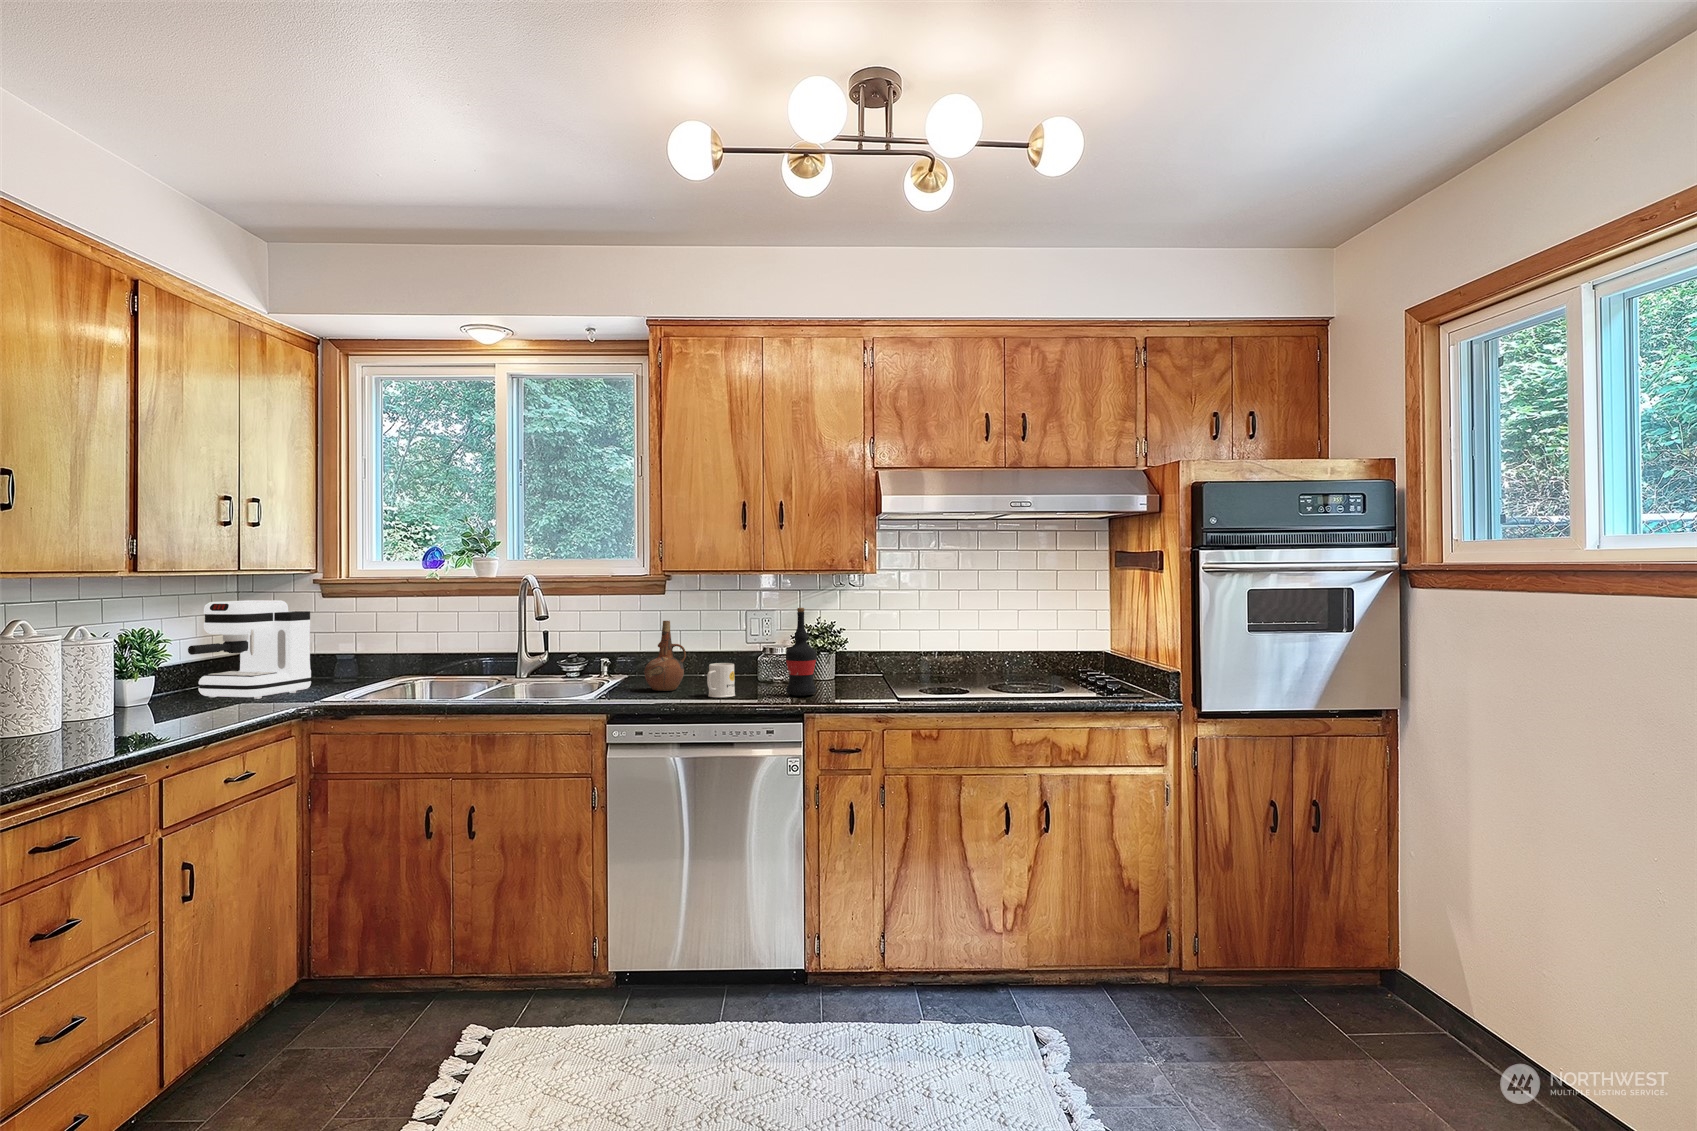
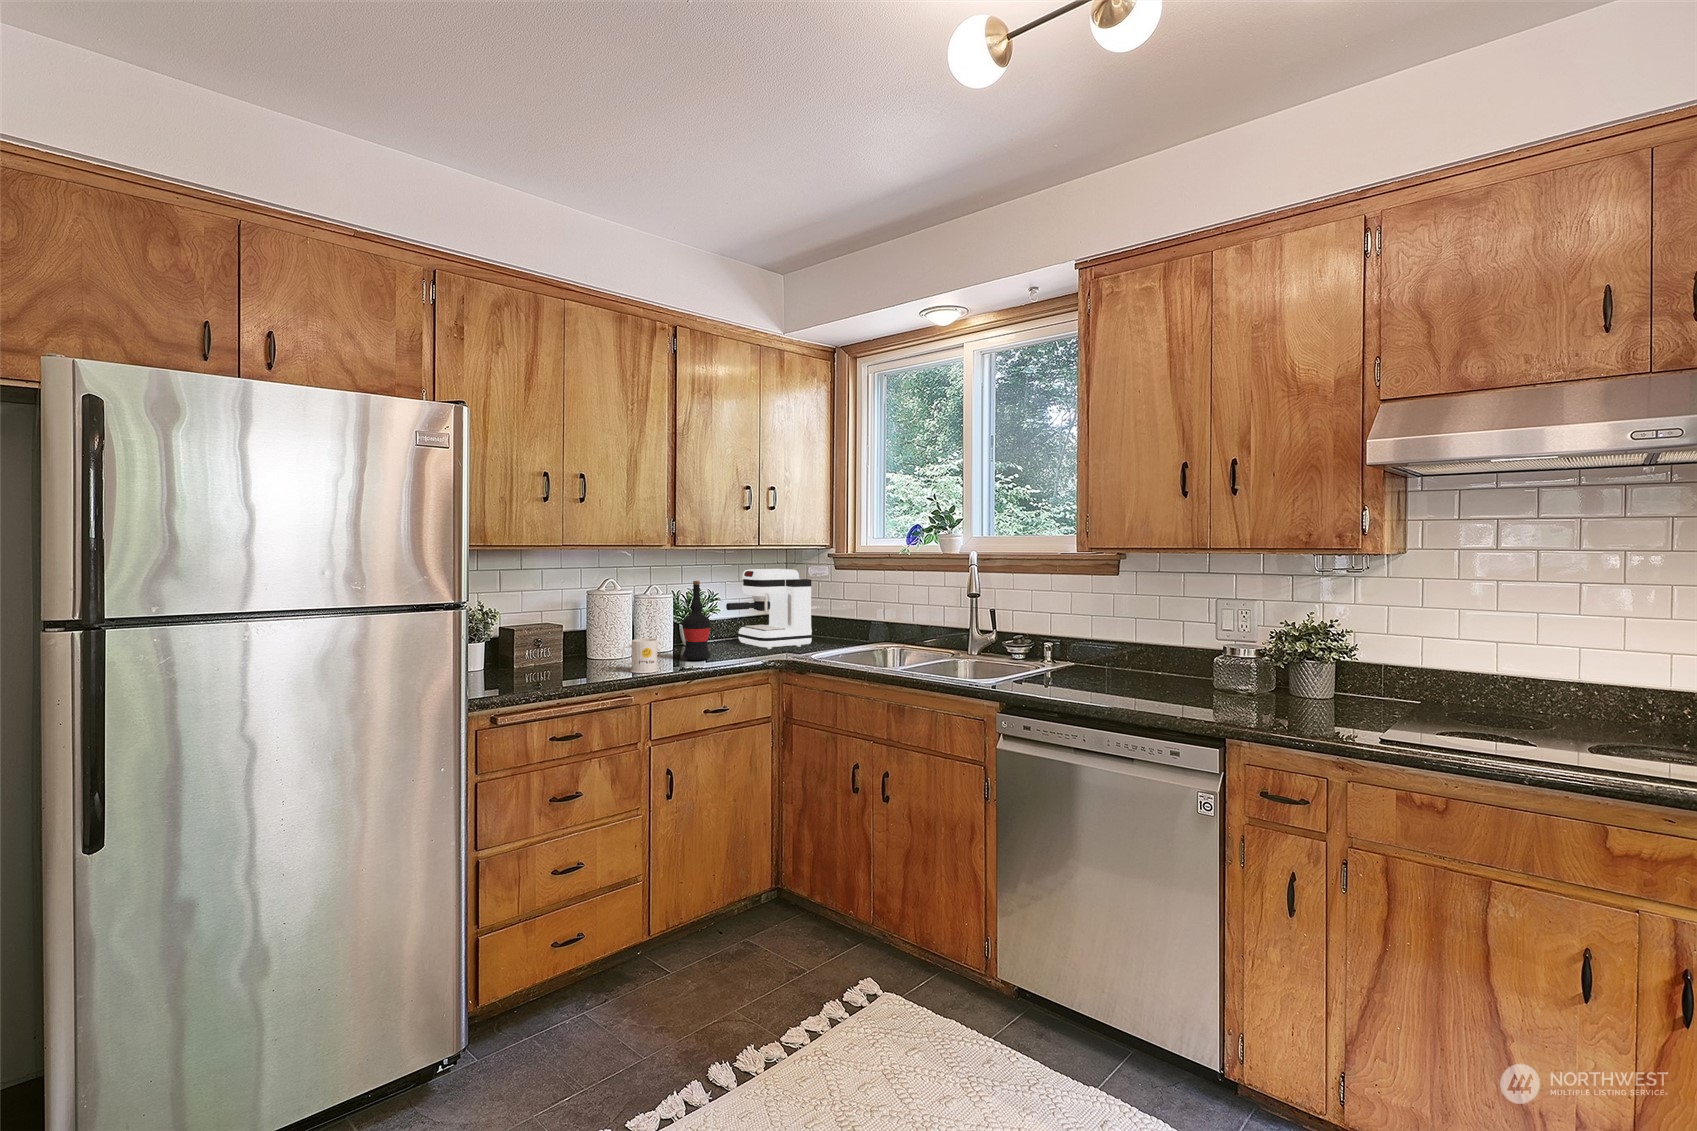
wine bottle: present [786,608,817,696] -> present [682,581,711,660]
ceramic pitcher: present [644,621,686,691] -> none [1067,605,1115,684]
mug: present [707,663,735,697] -> present [622,639,658,673]

